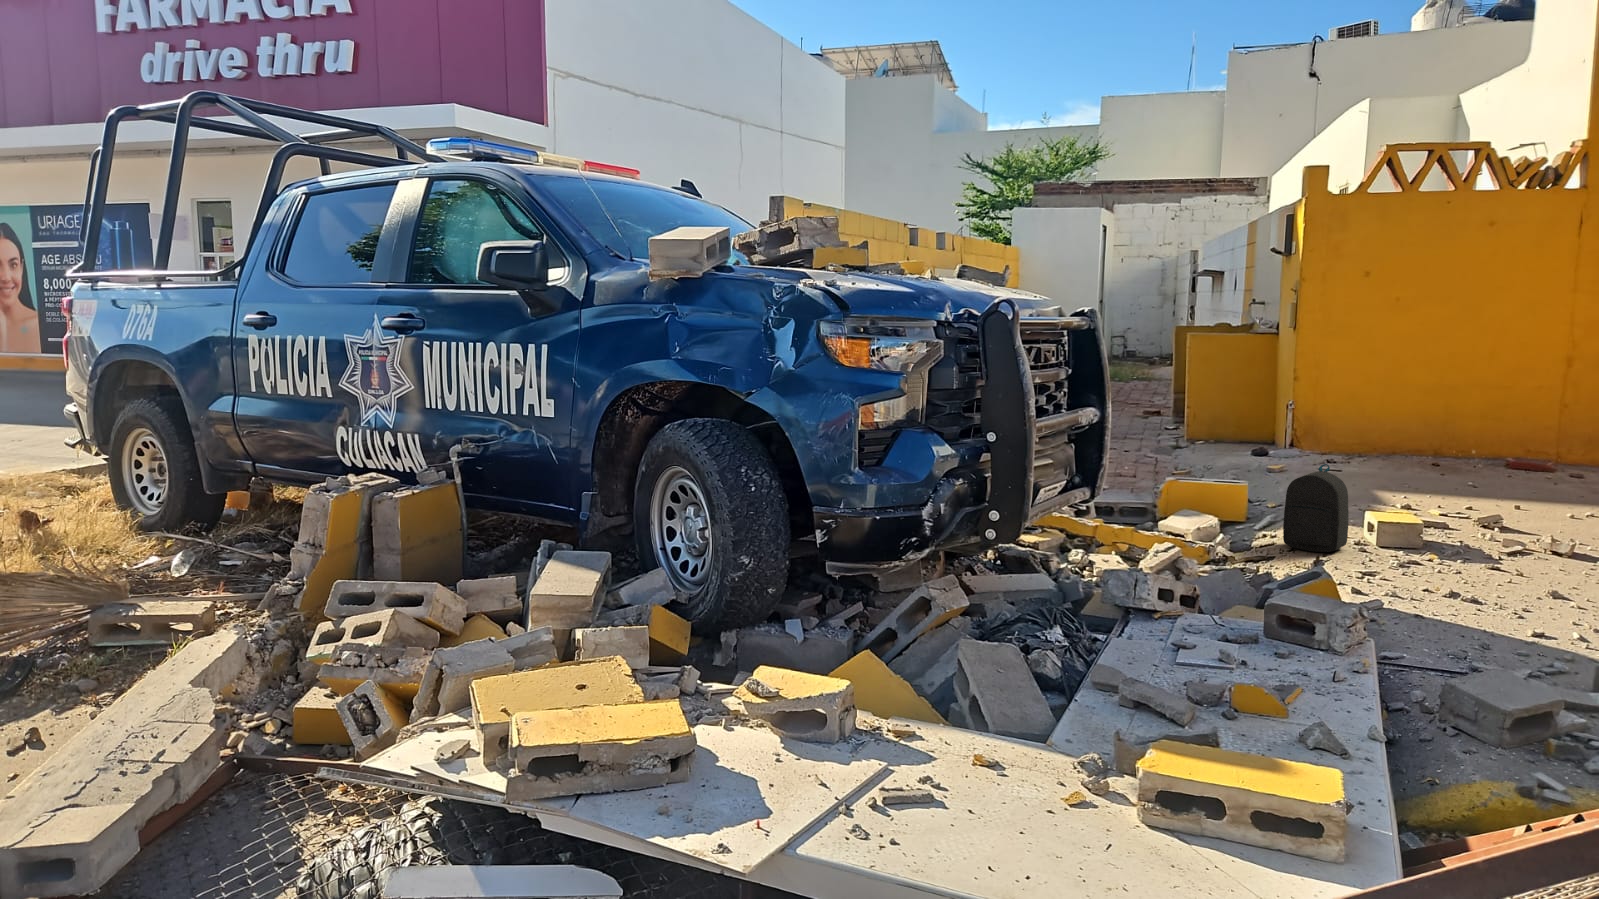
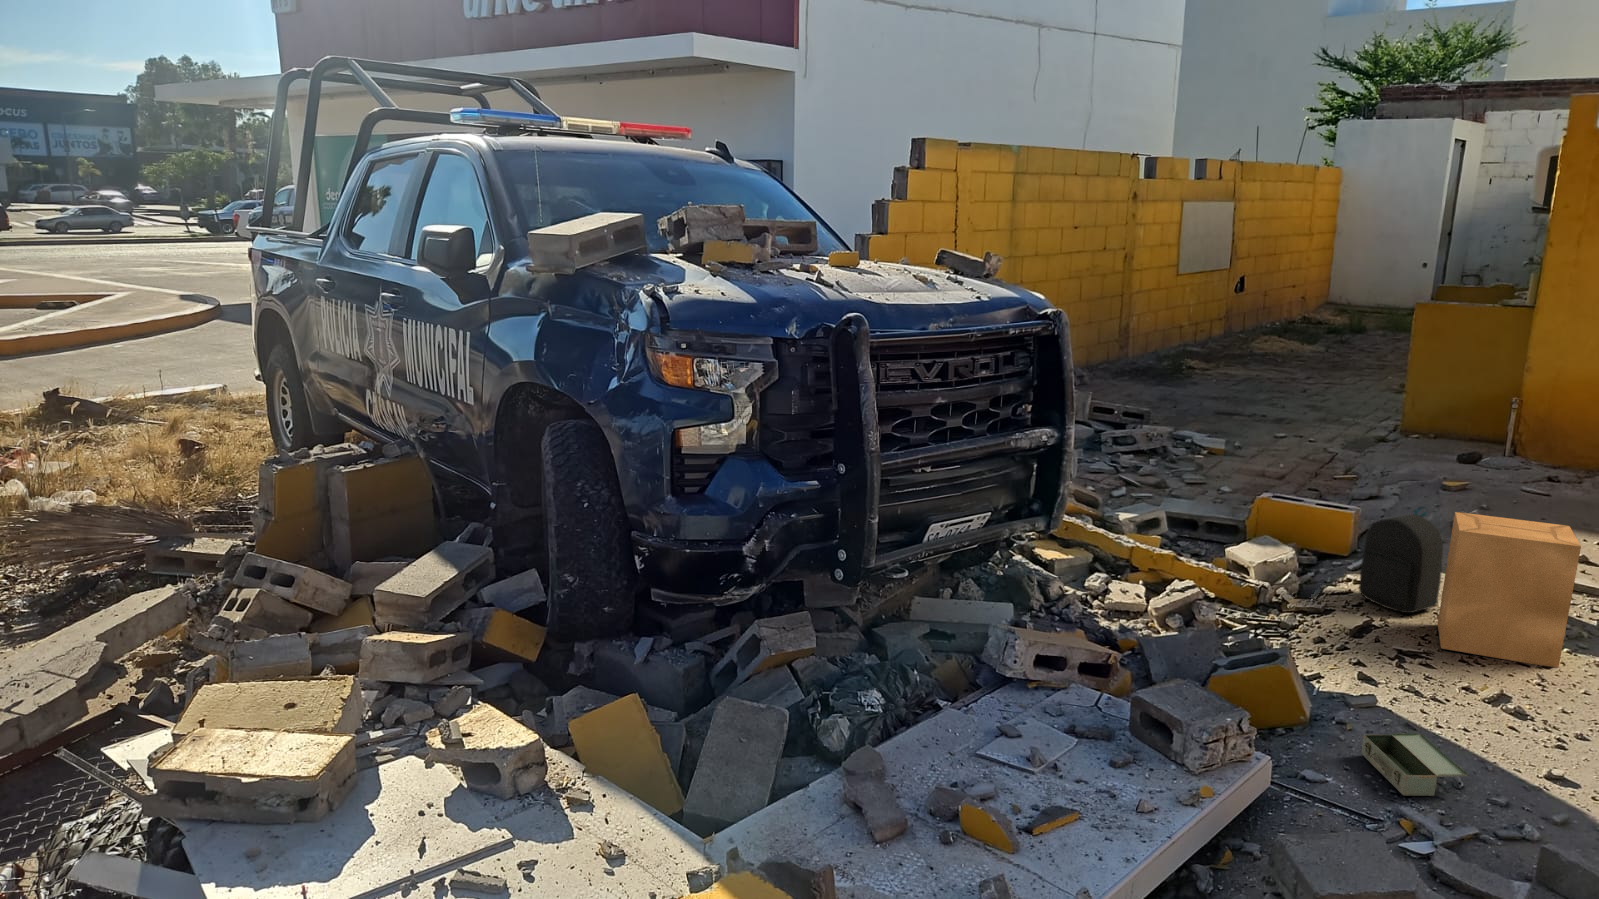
cardboard box: none [1357,460,1473,571] -> present [1438,512,1581,668]
toolbox: none [1404,615,1500,658] -> present [1361,733,1467,796]

